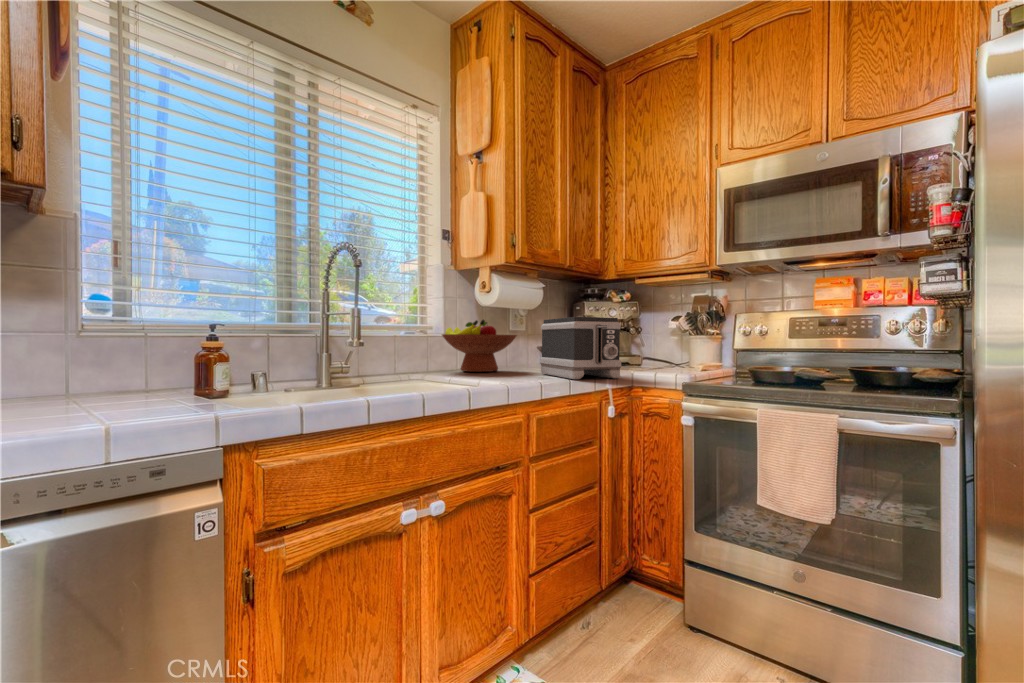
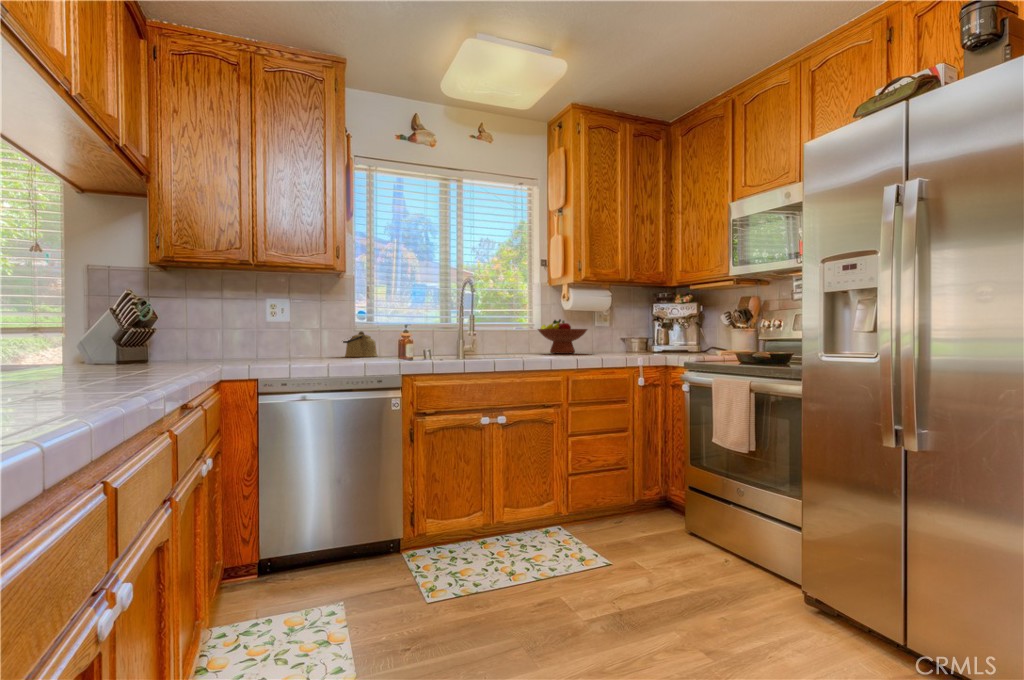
toaster: present [540,317,621,379] -> none [595,317,634,356]
kettle: none [39,337,141,396] -> present [343,331,378,357]

